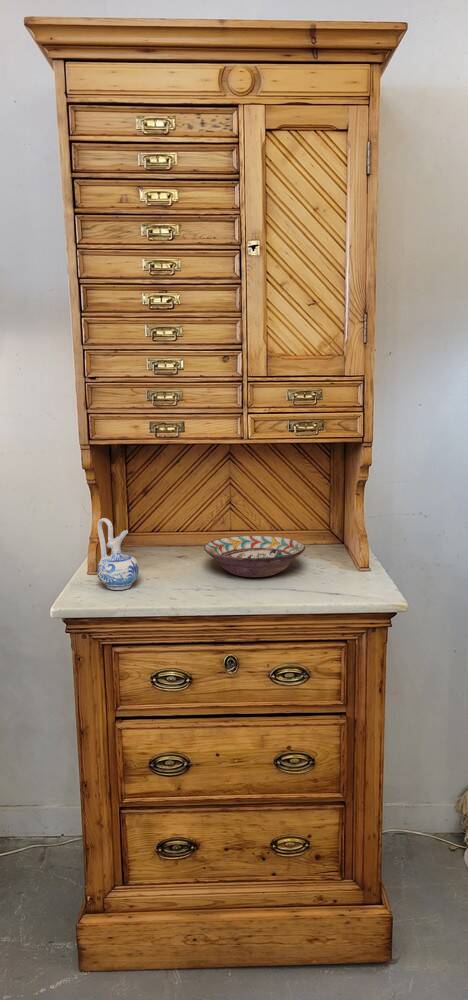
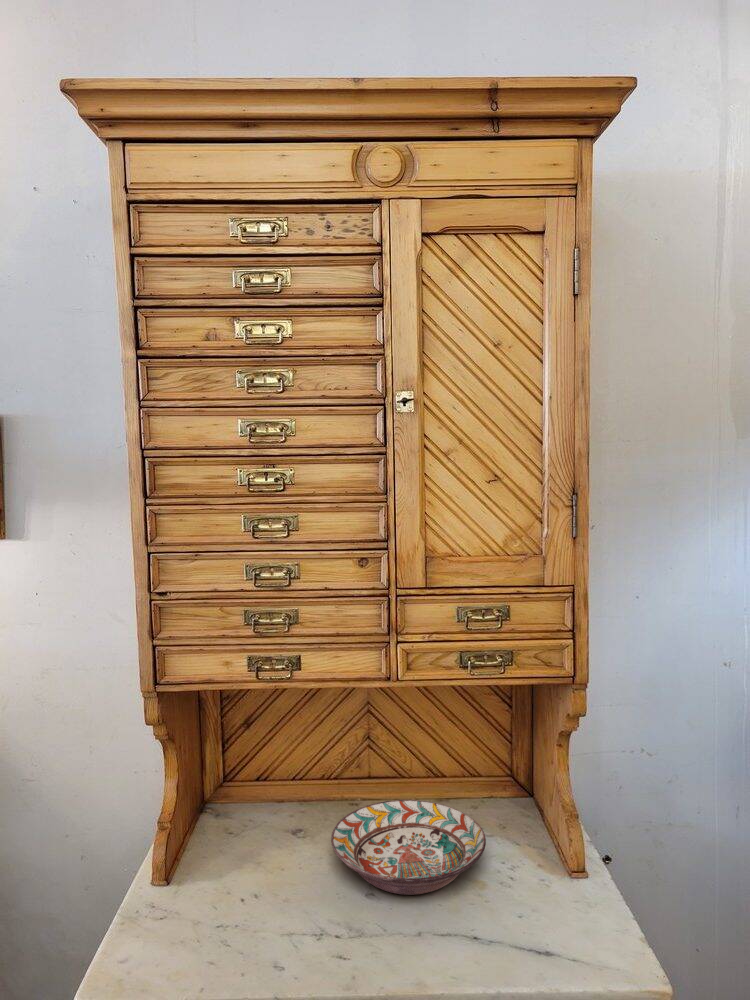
ceramic pitcher: present [97,518,139,590] -> none [163,813,229,932]

